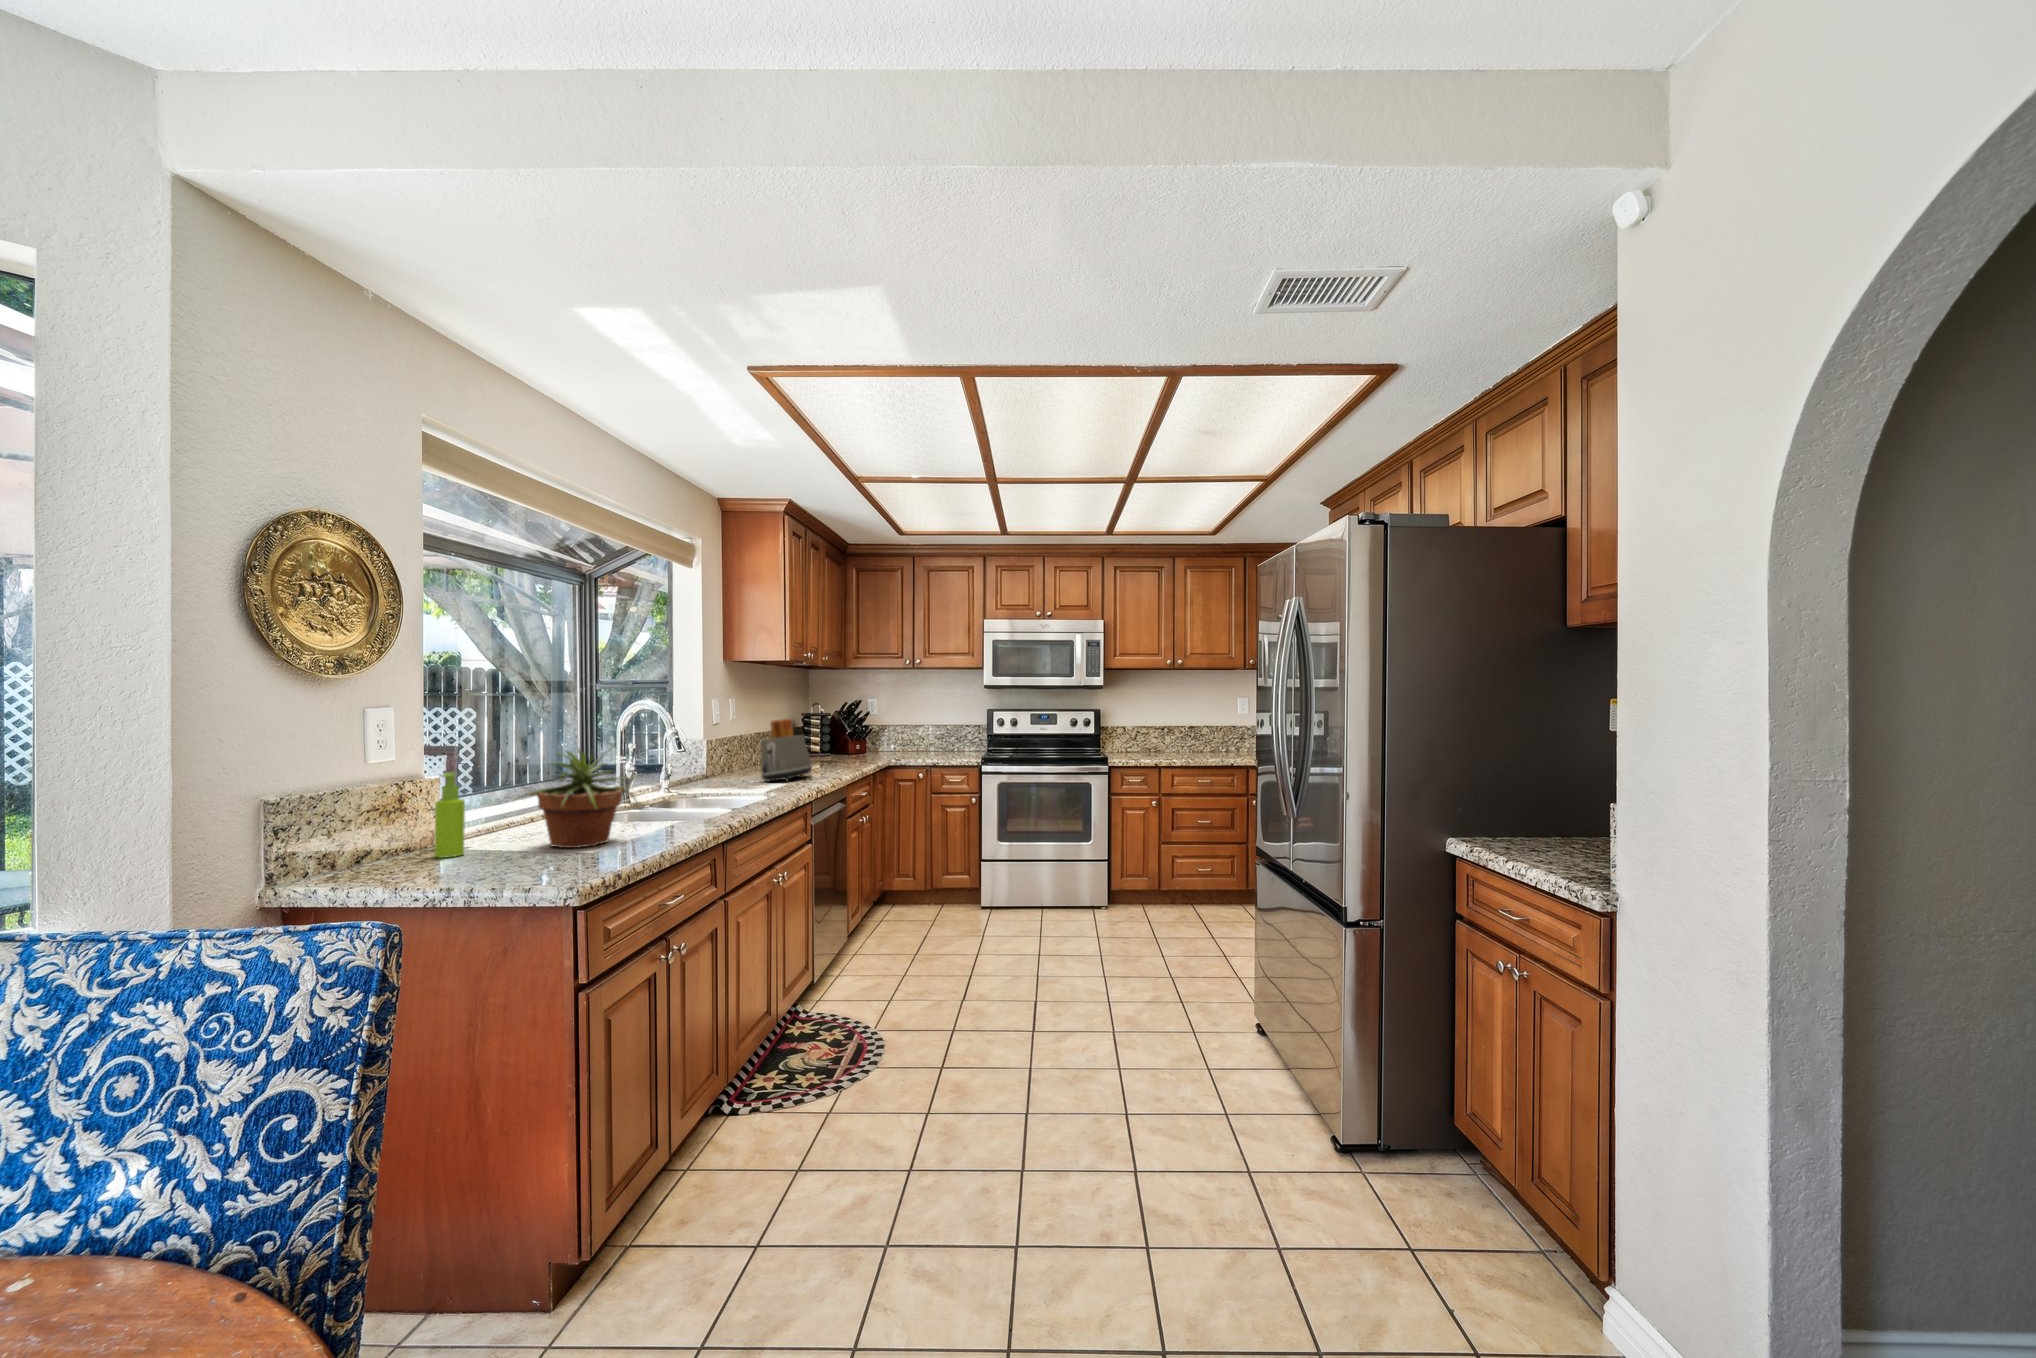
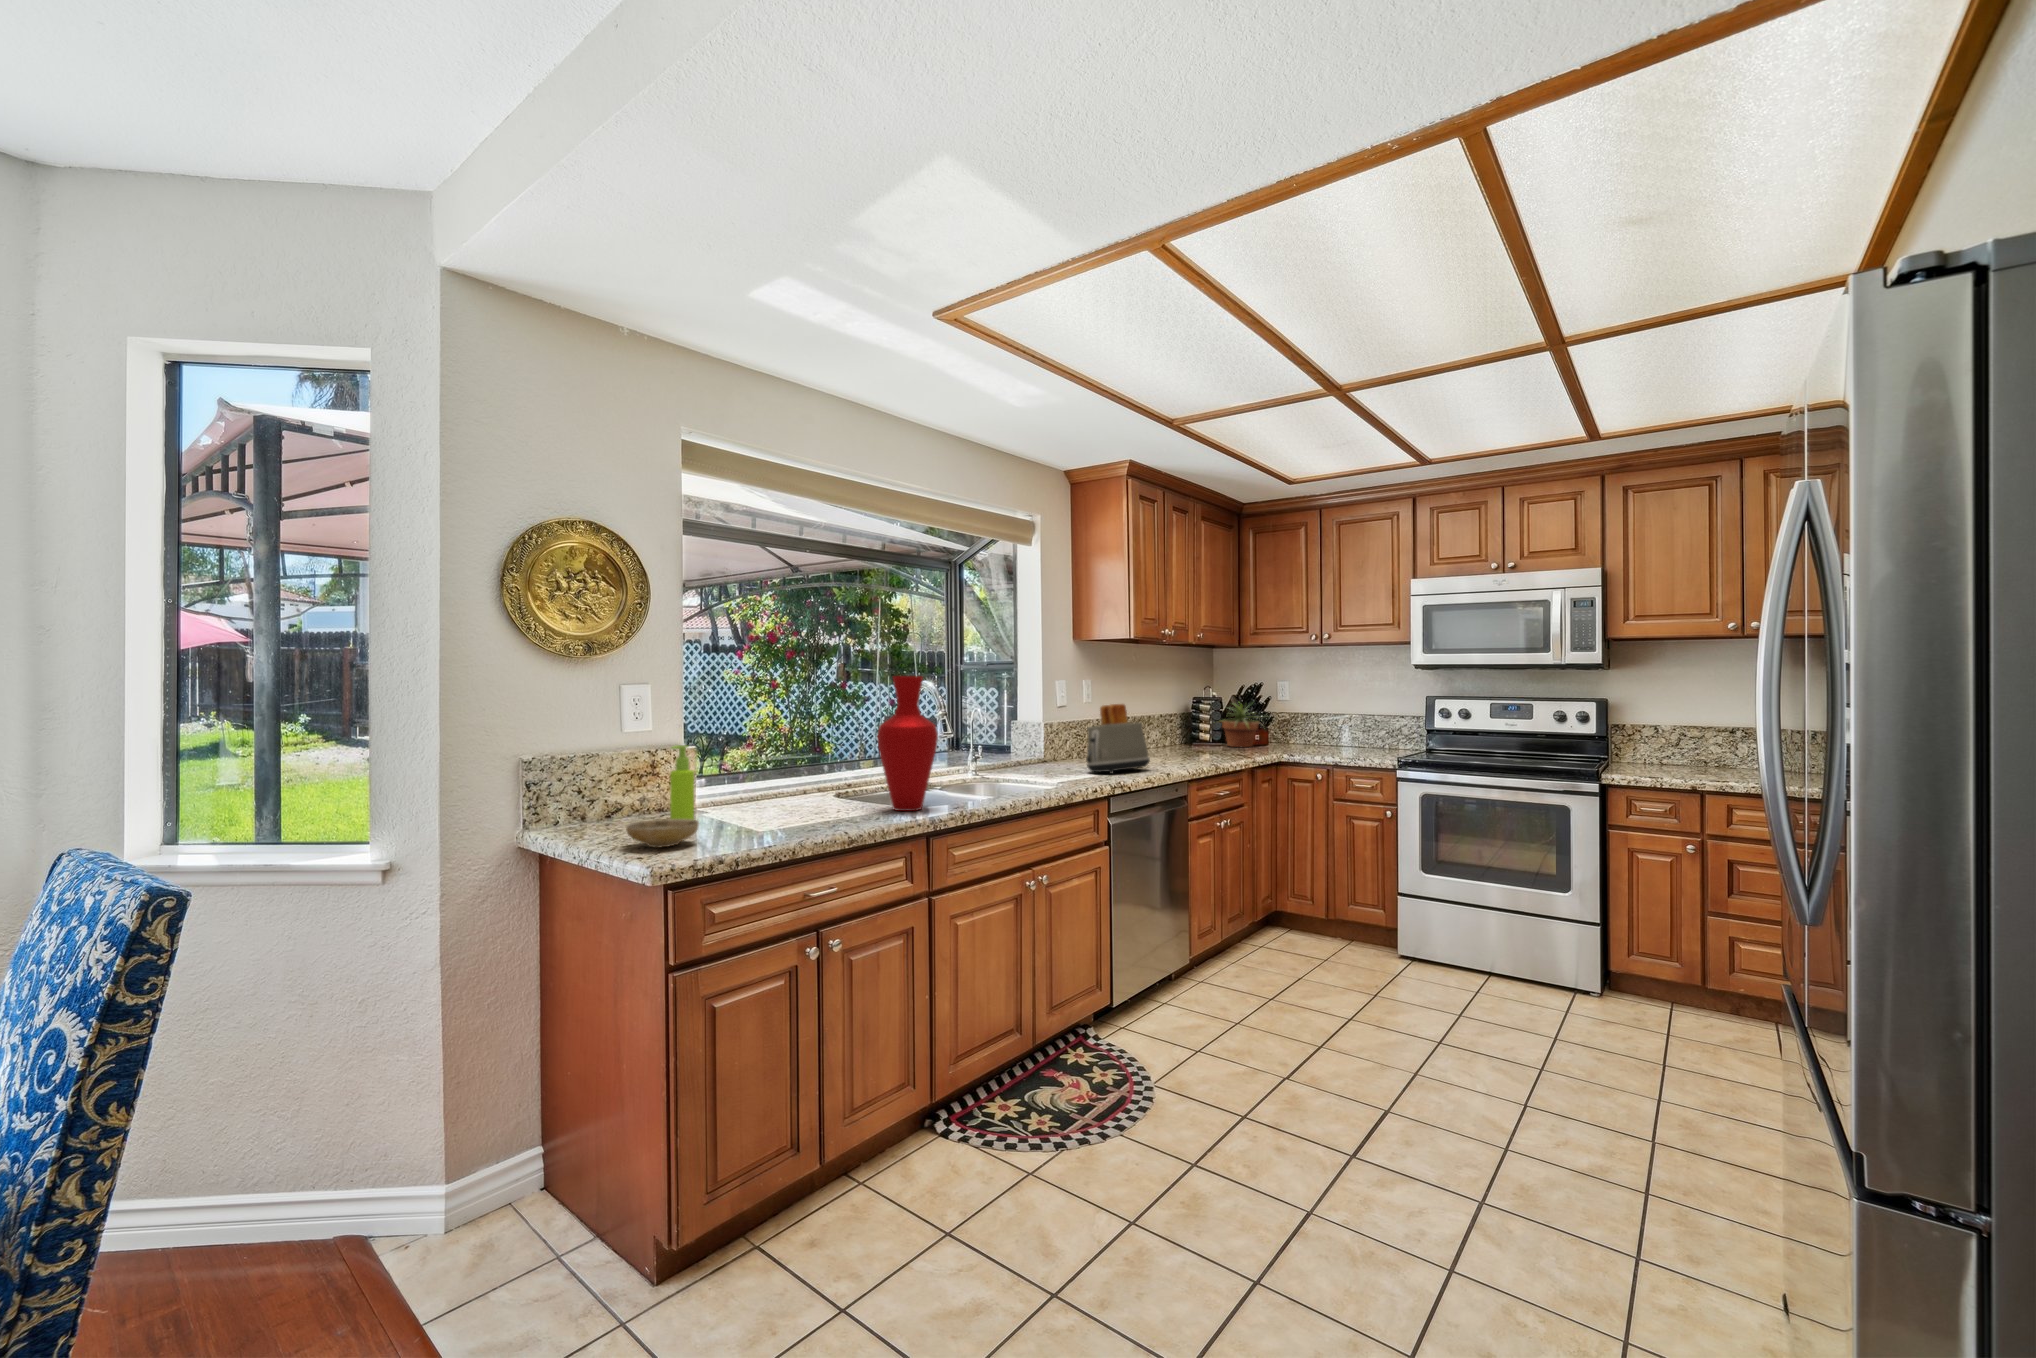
vase: none [646,695,708,824] -> present [877,676,938,811]
potted plant: present [518,749,636,848] -> present [1220,702,1260,747]
ceramic bowl: none [465,845,547,877] -> present [626,819,699,848]

